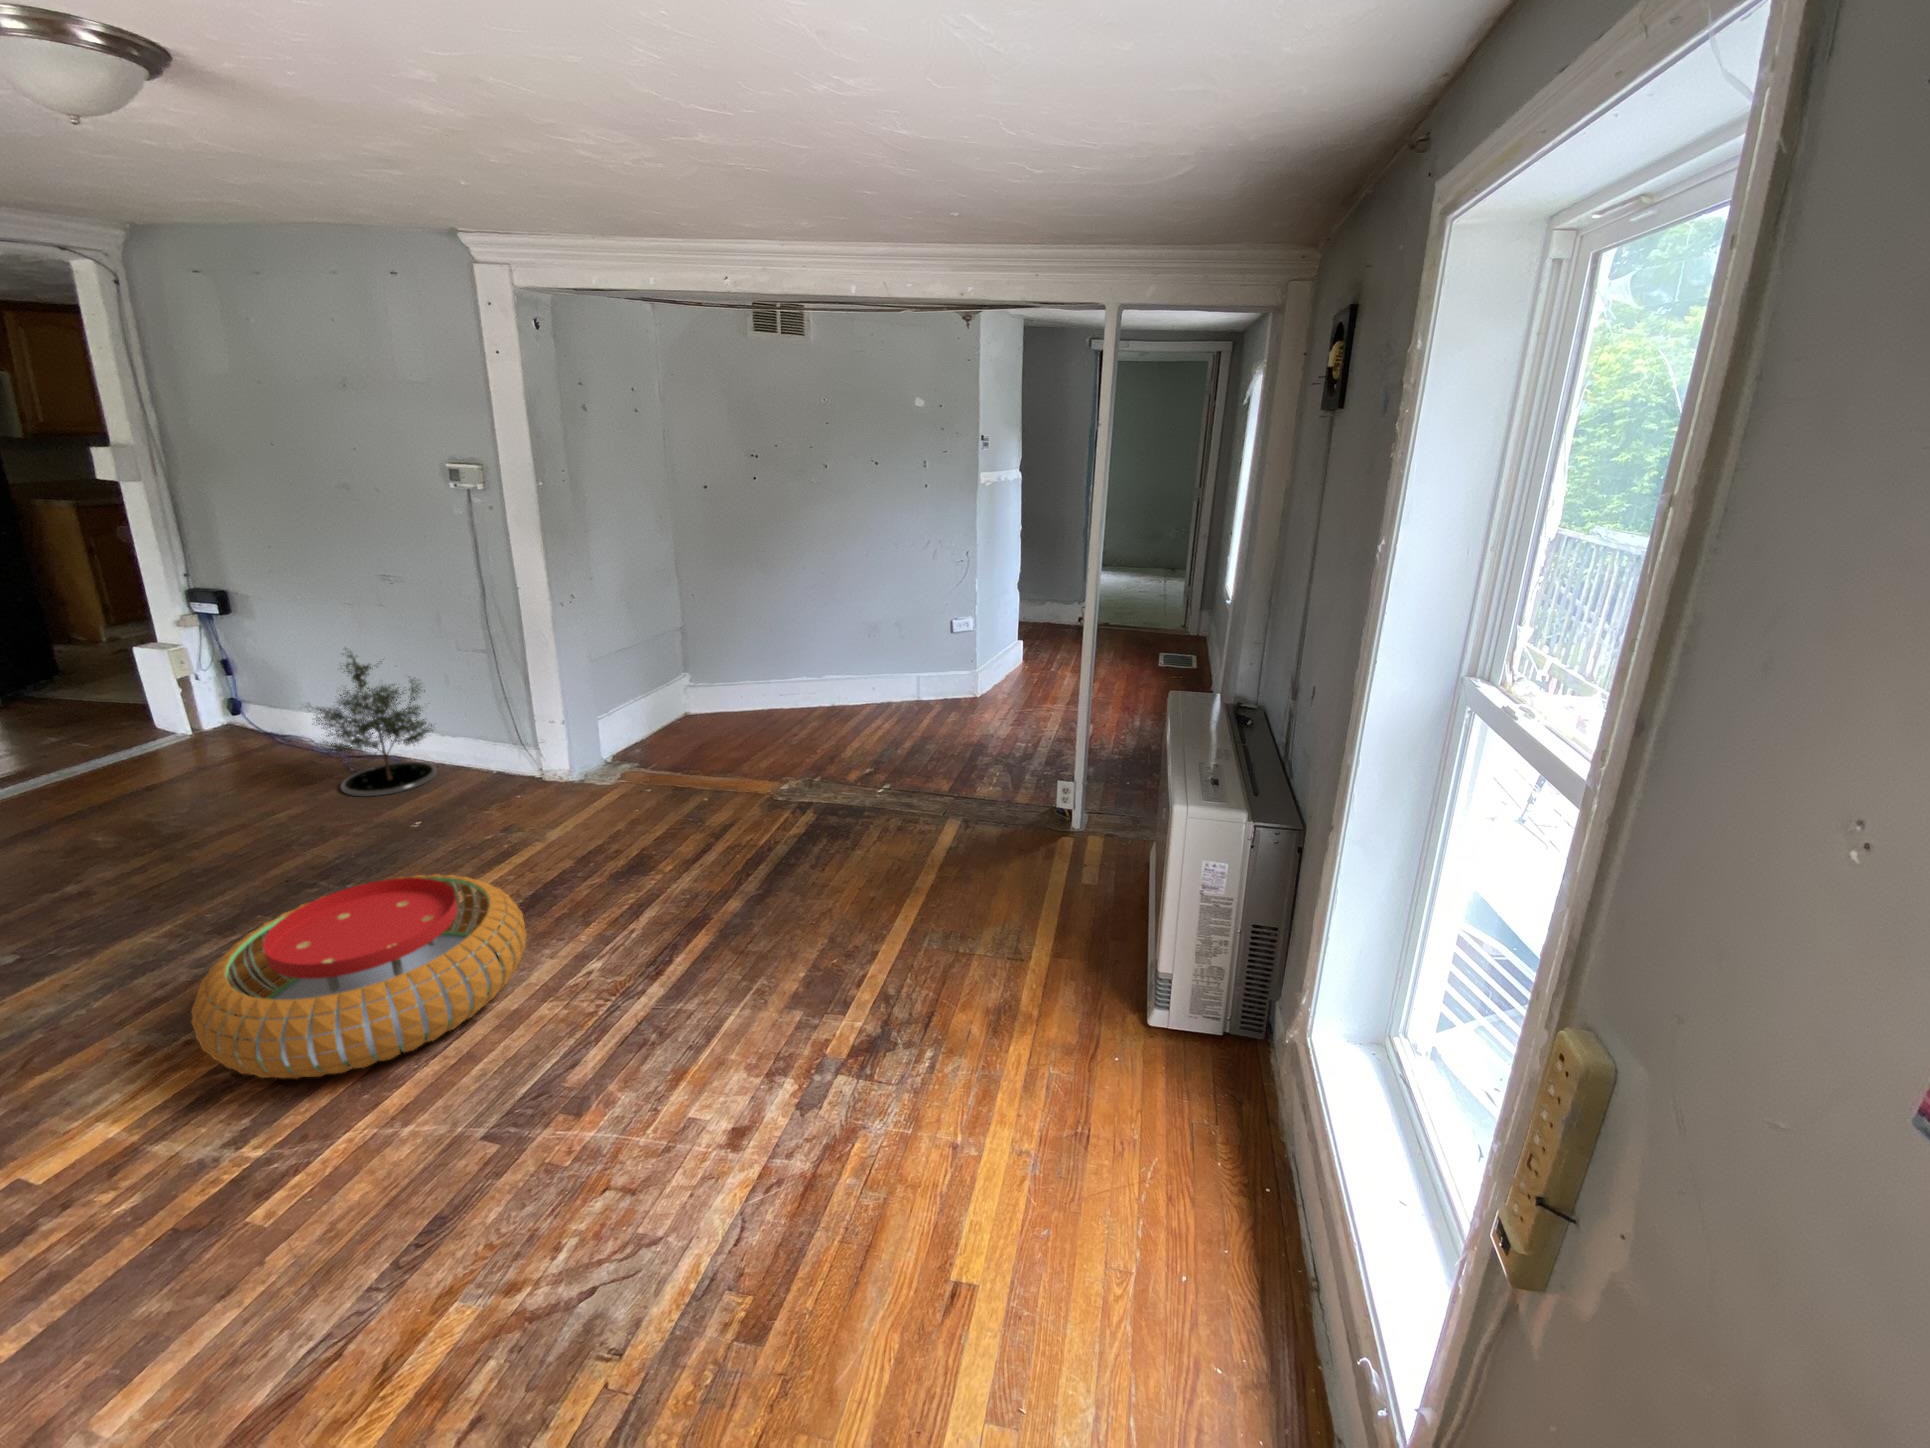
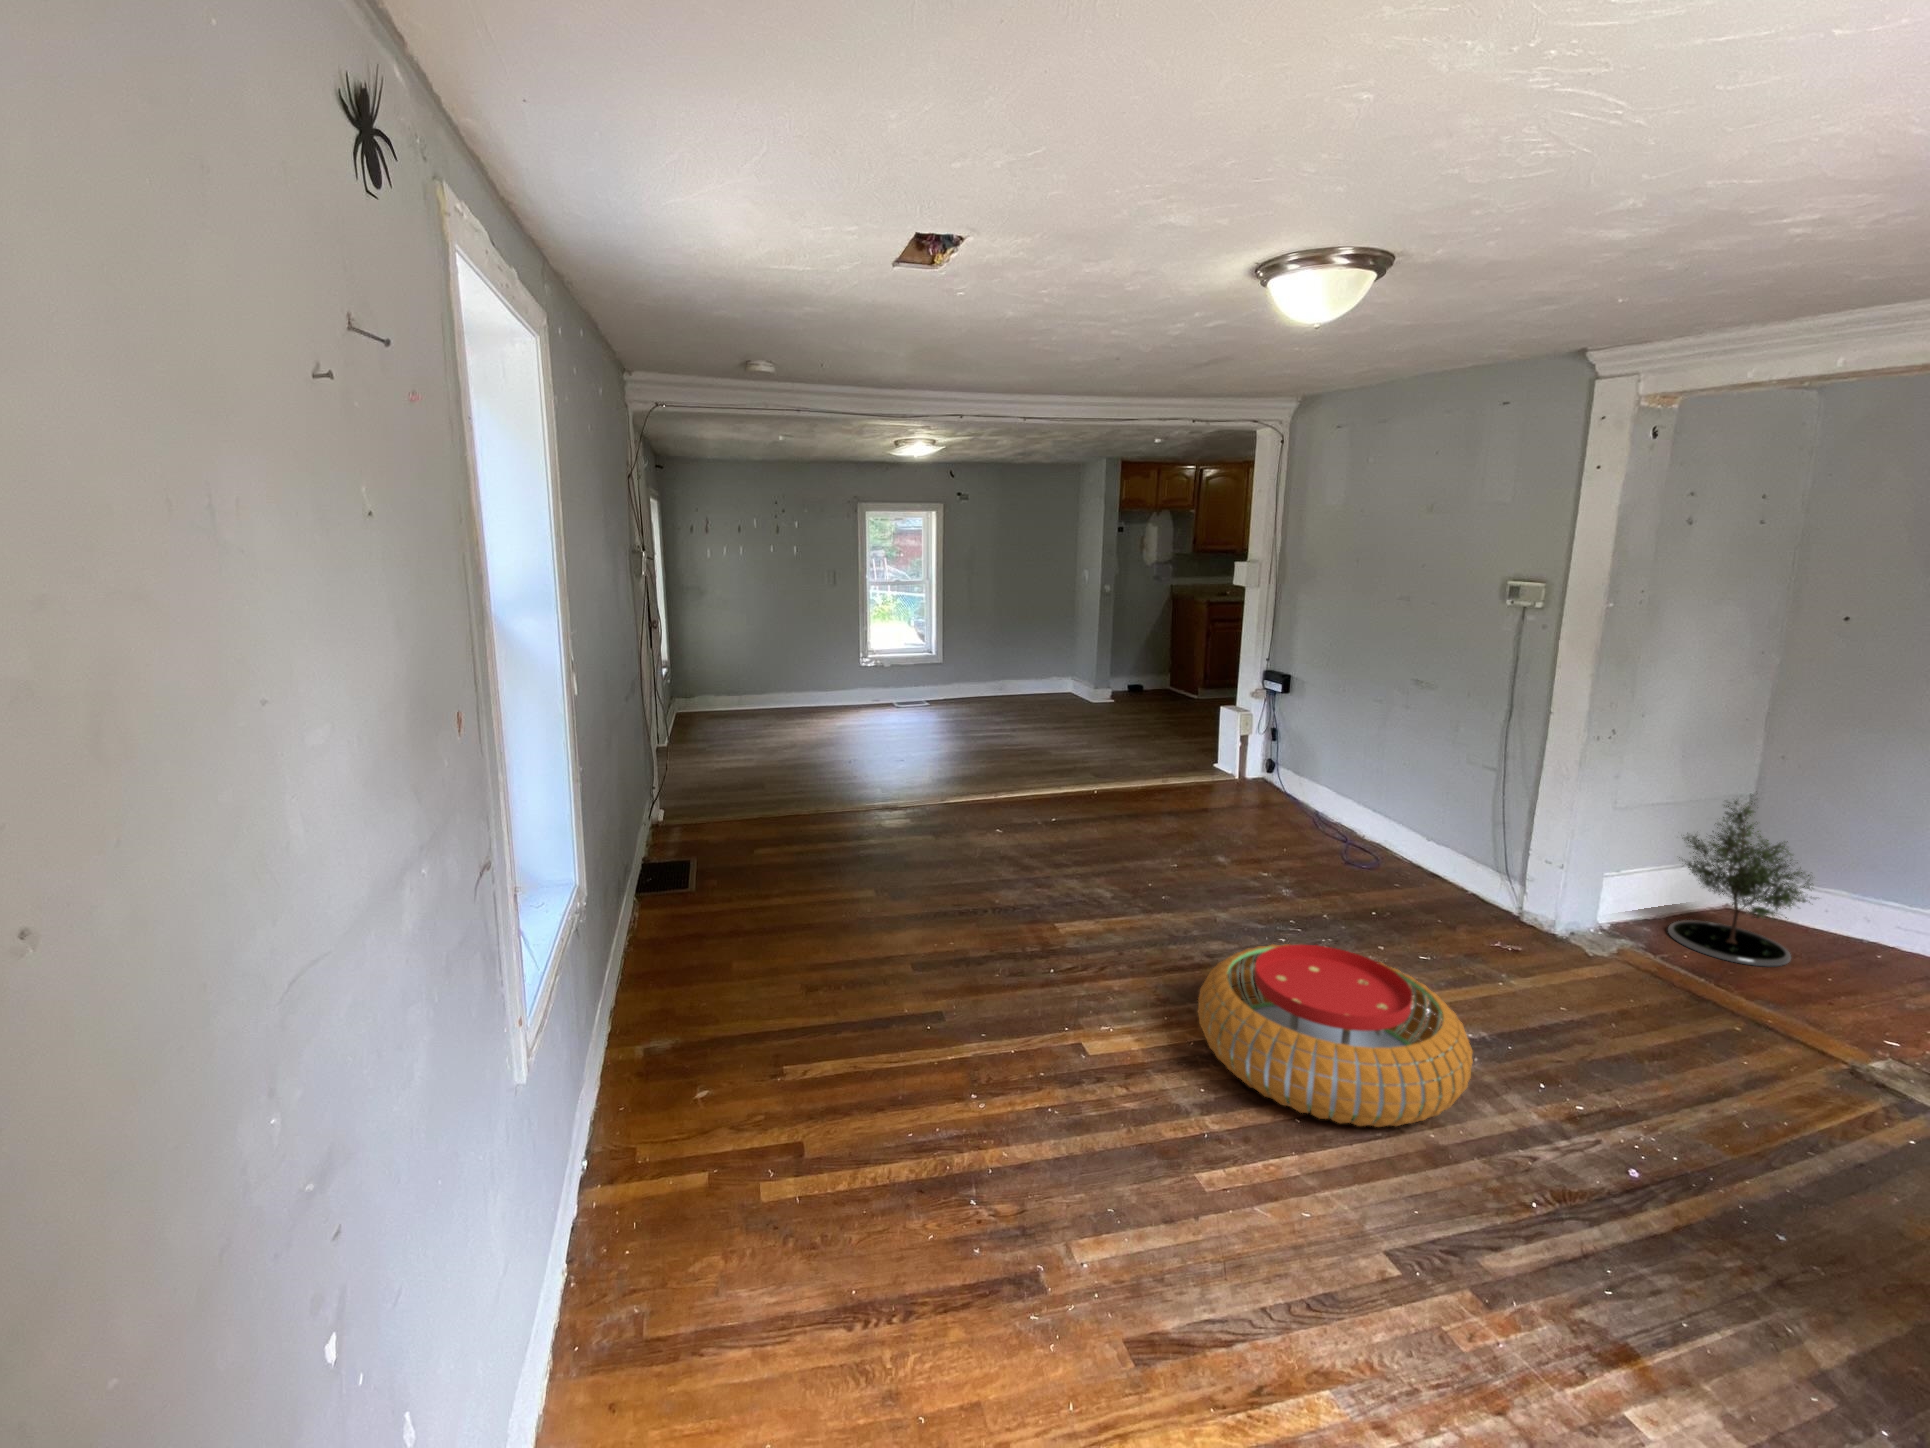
potted tree: present [316,652,437,796] -> present [1668,801,1811,967]

